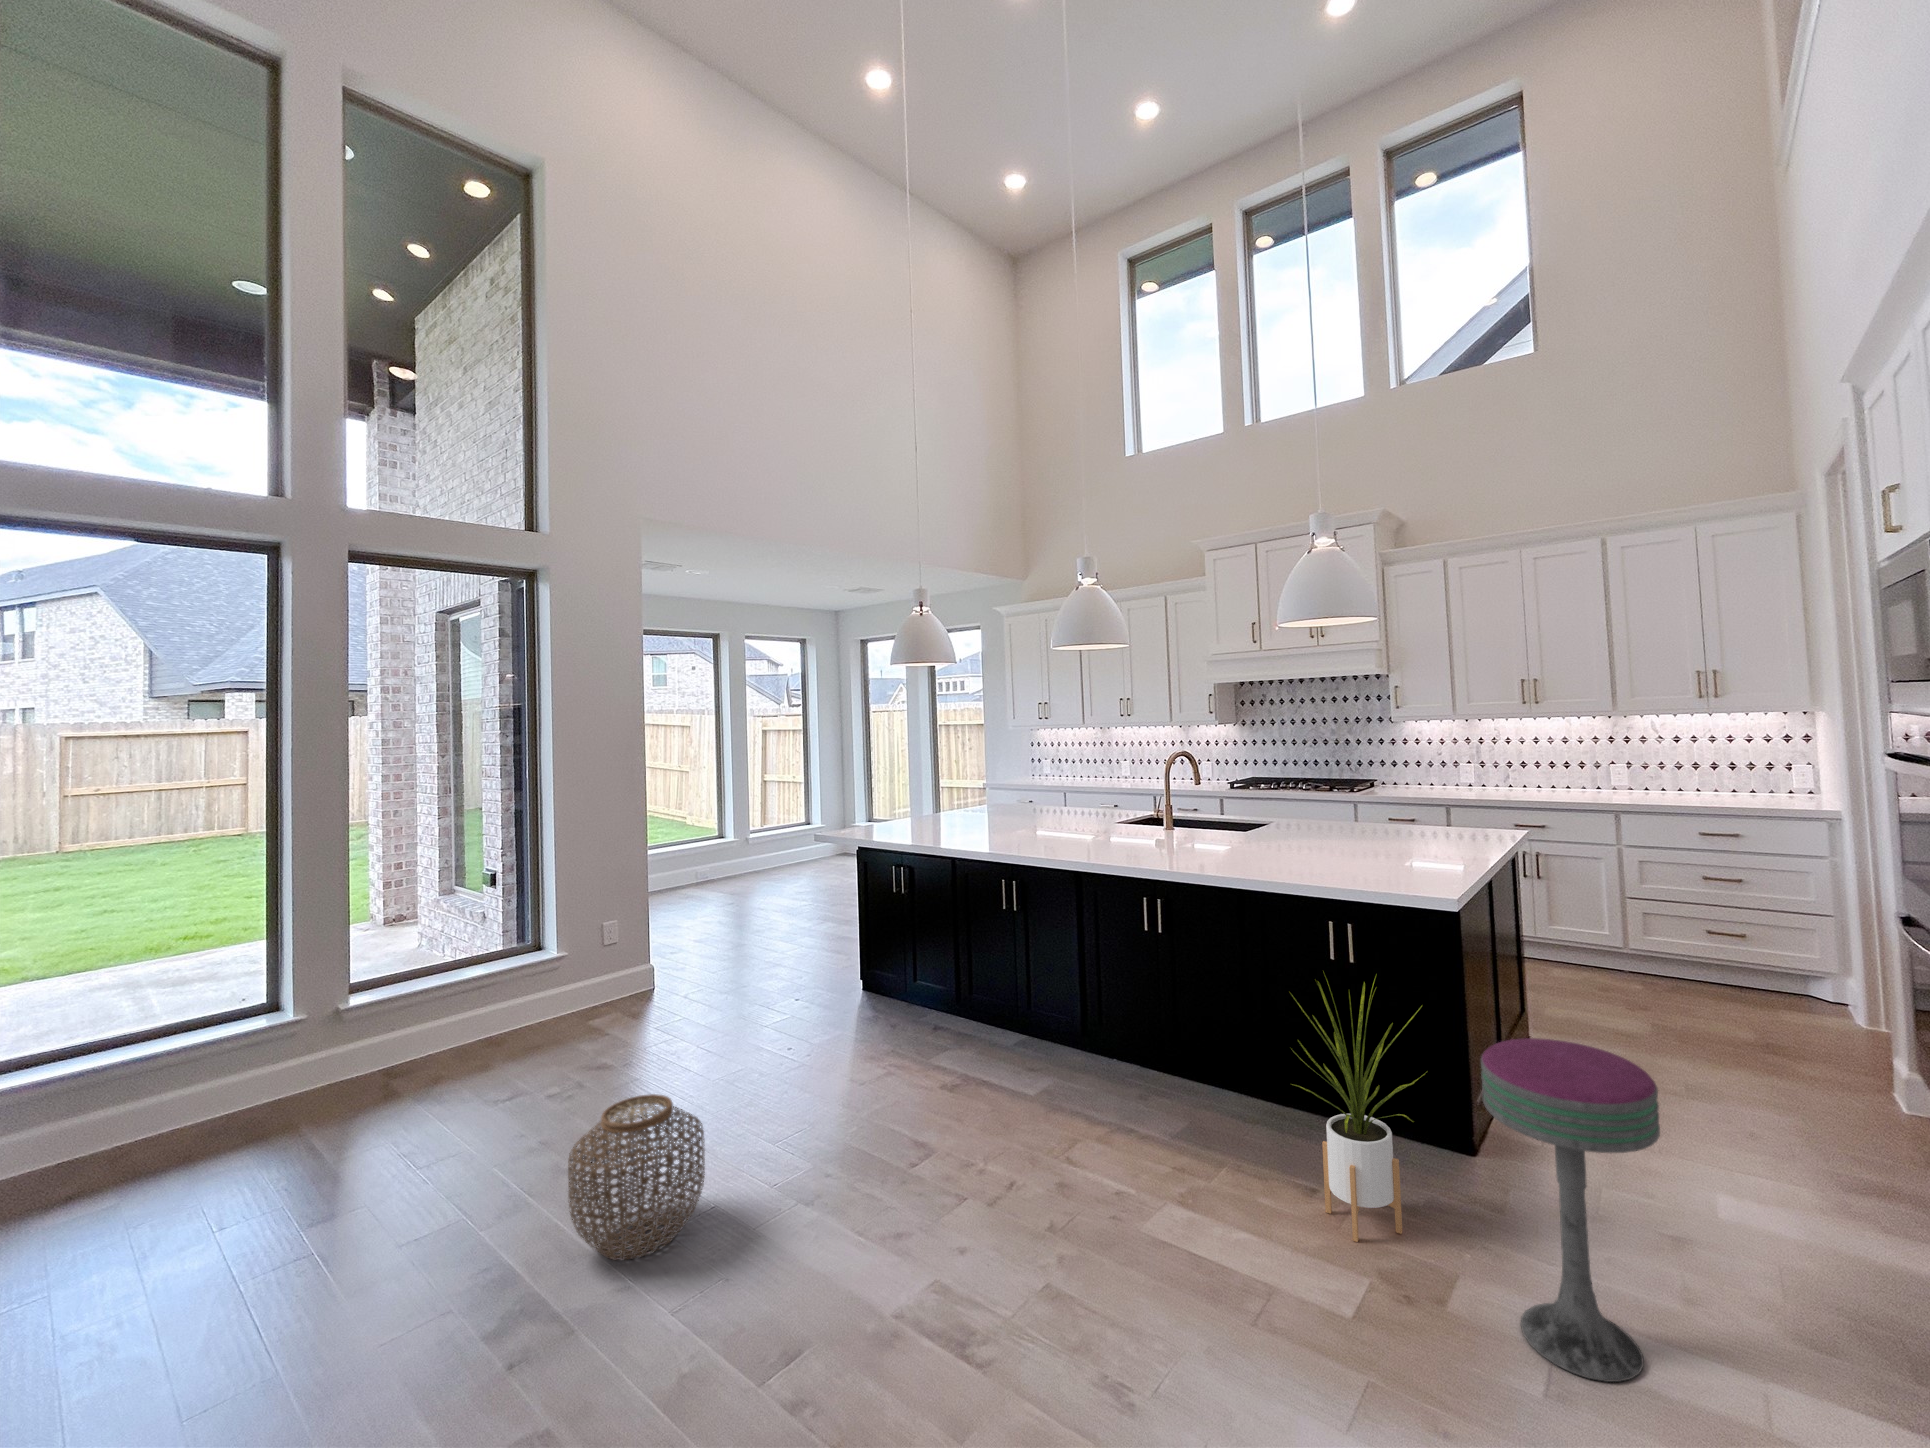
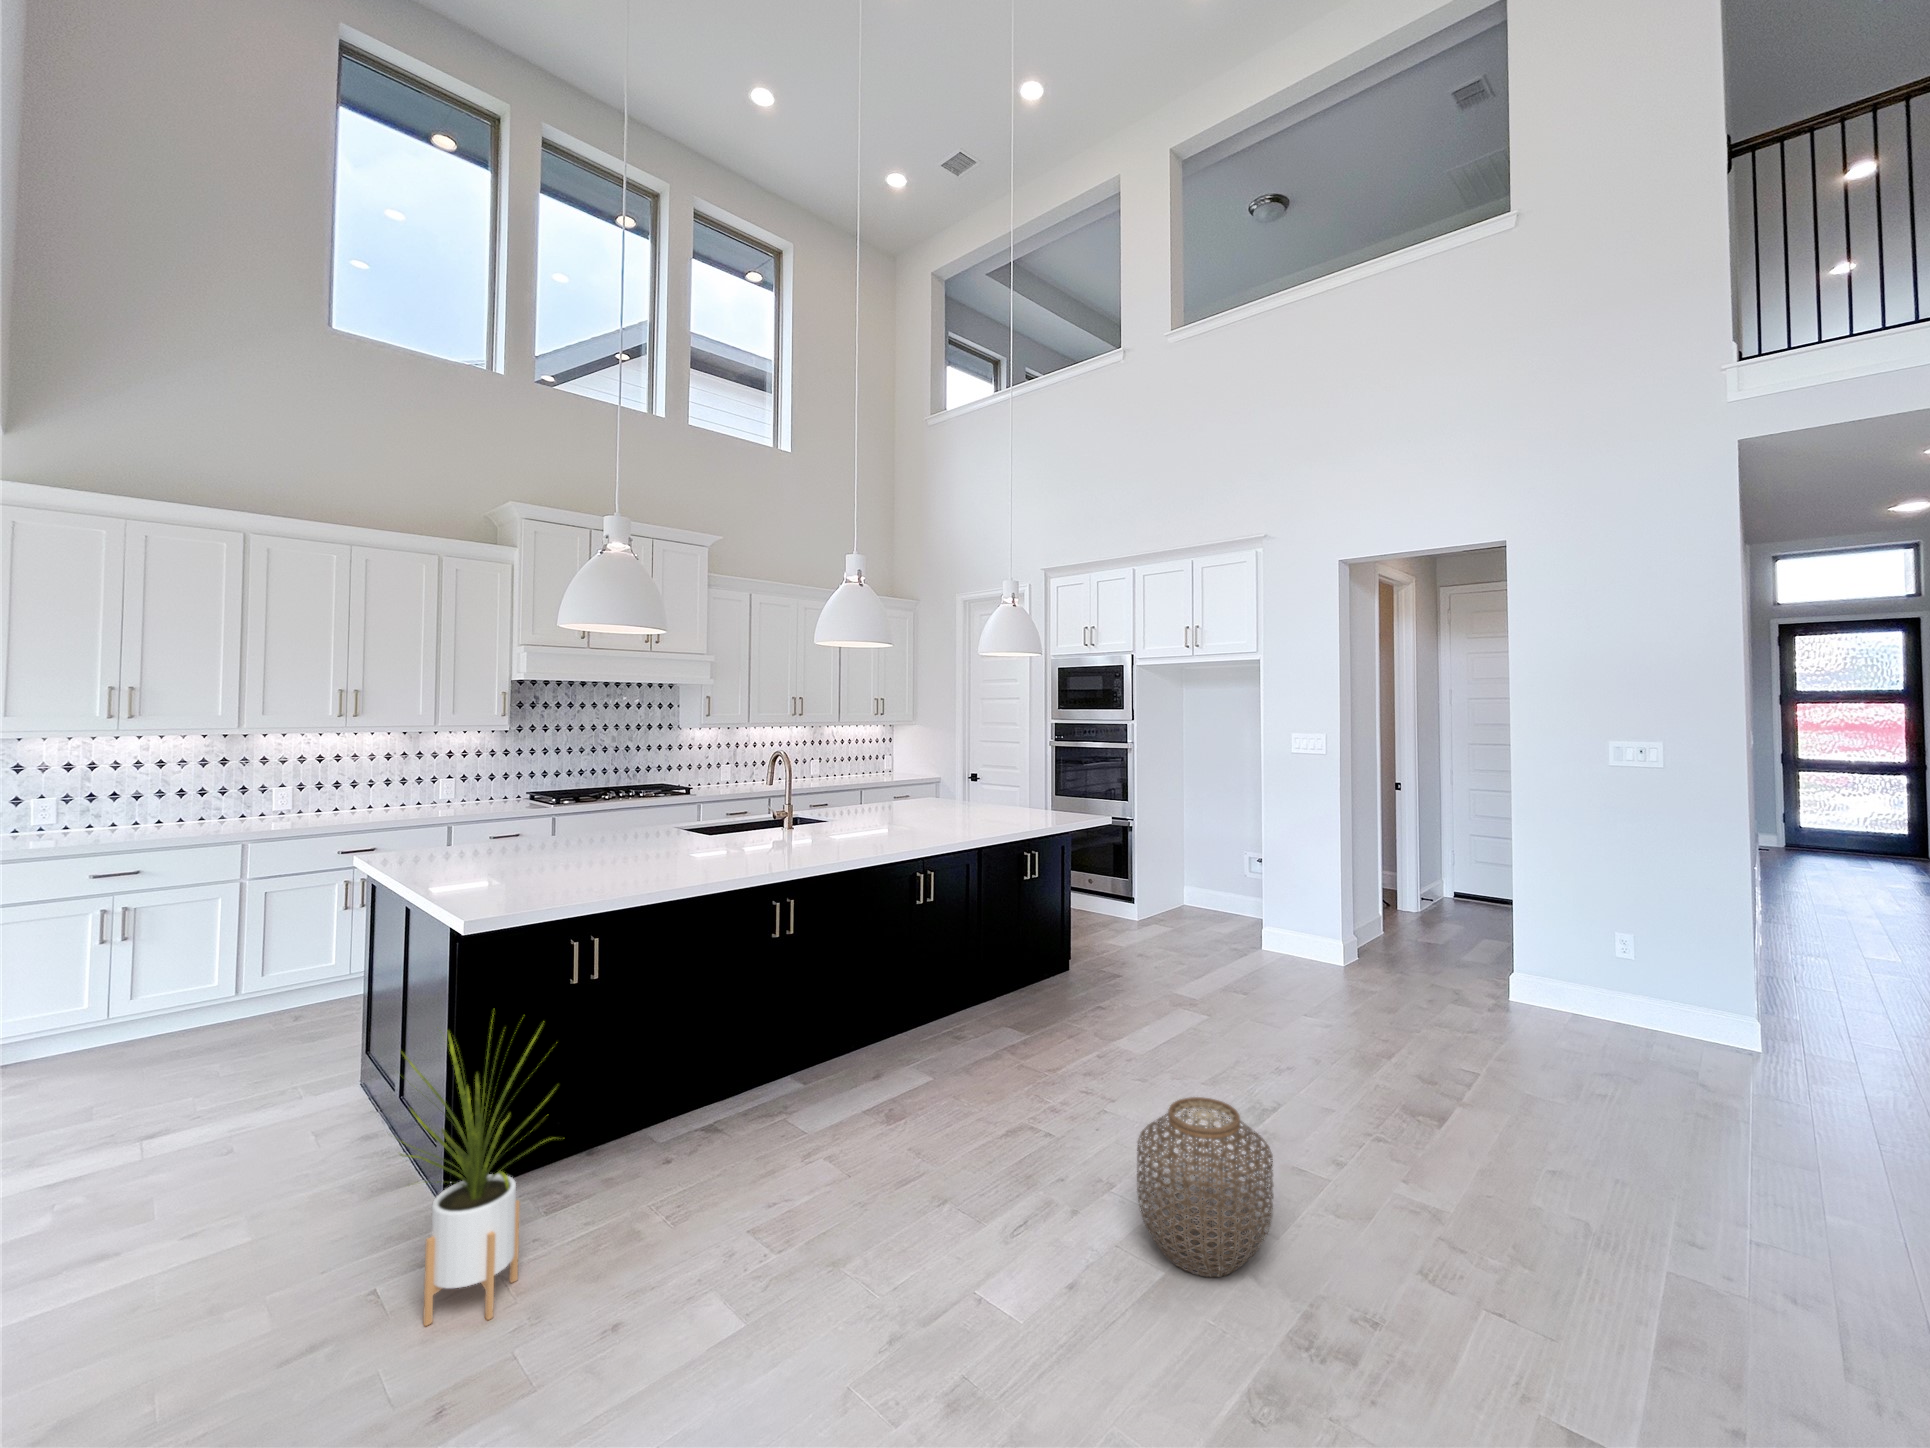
house plant: present [1290,976,1423,1242] -> present [396,1015,554,1326]
bar stool: present [1481,1038,1660,1382] -> none [1197,857,1261,984]

